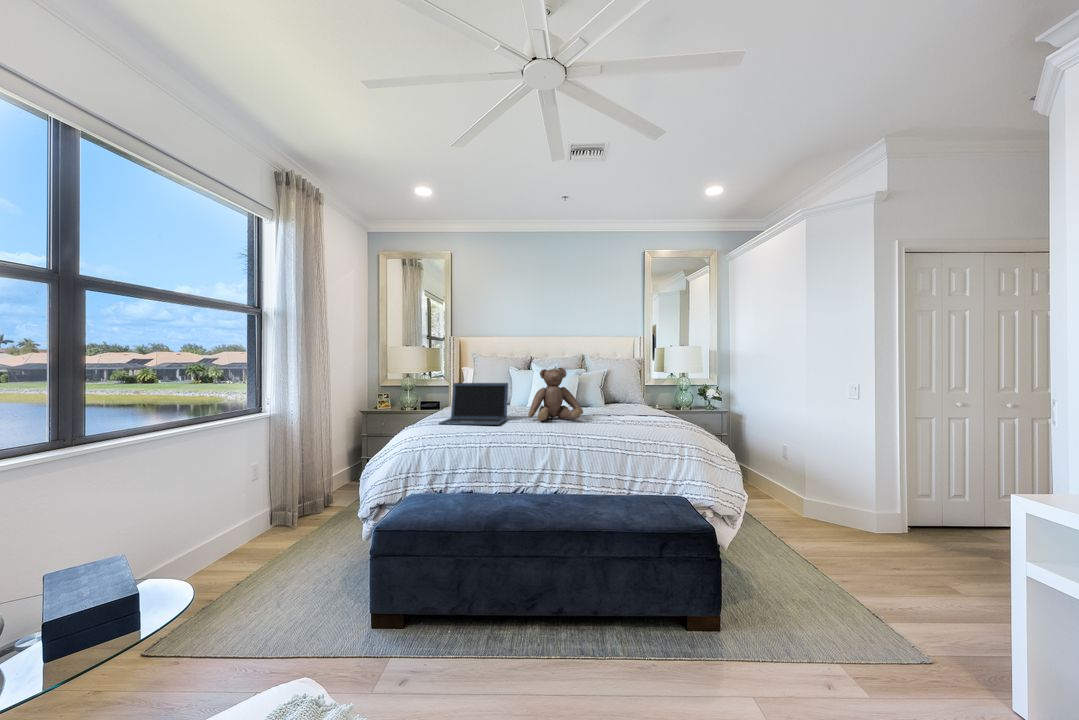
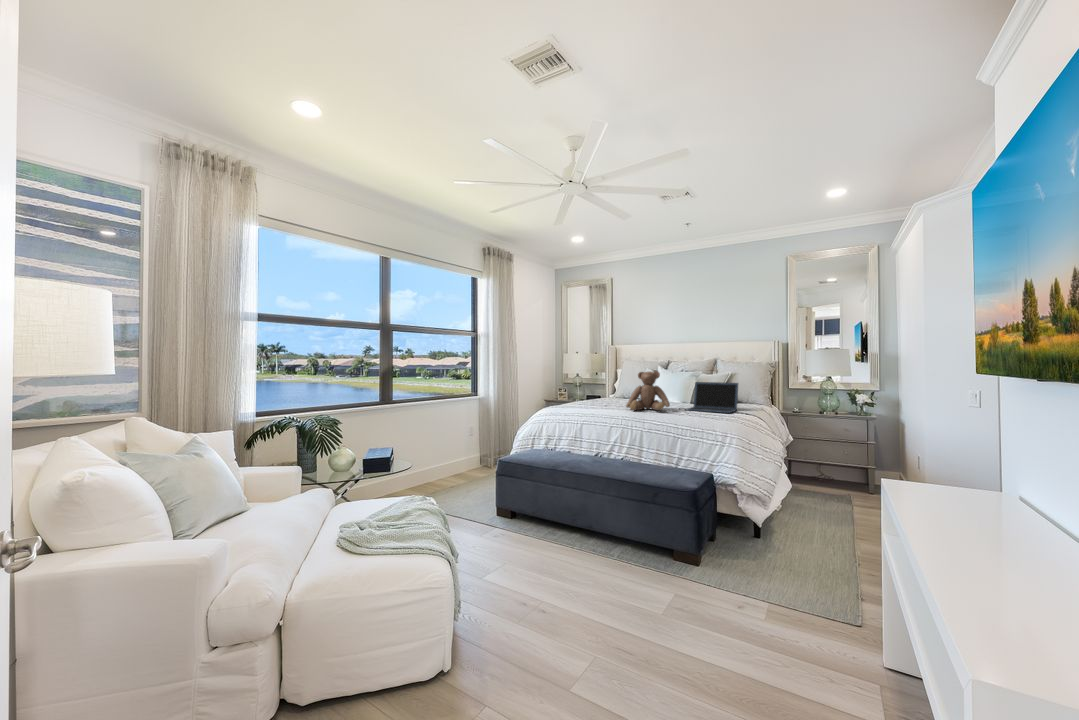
laptop: present [439,383,508,425] -> present [685,382,738,413]

